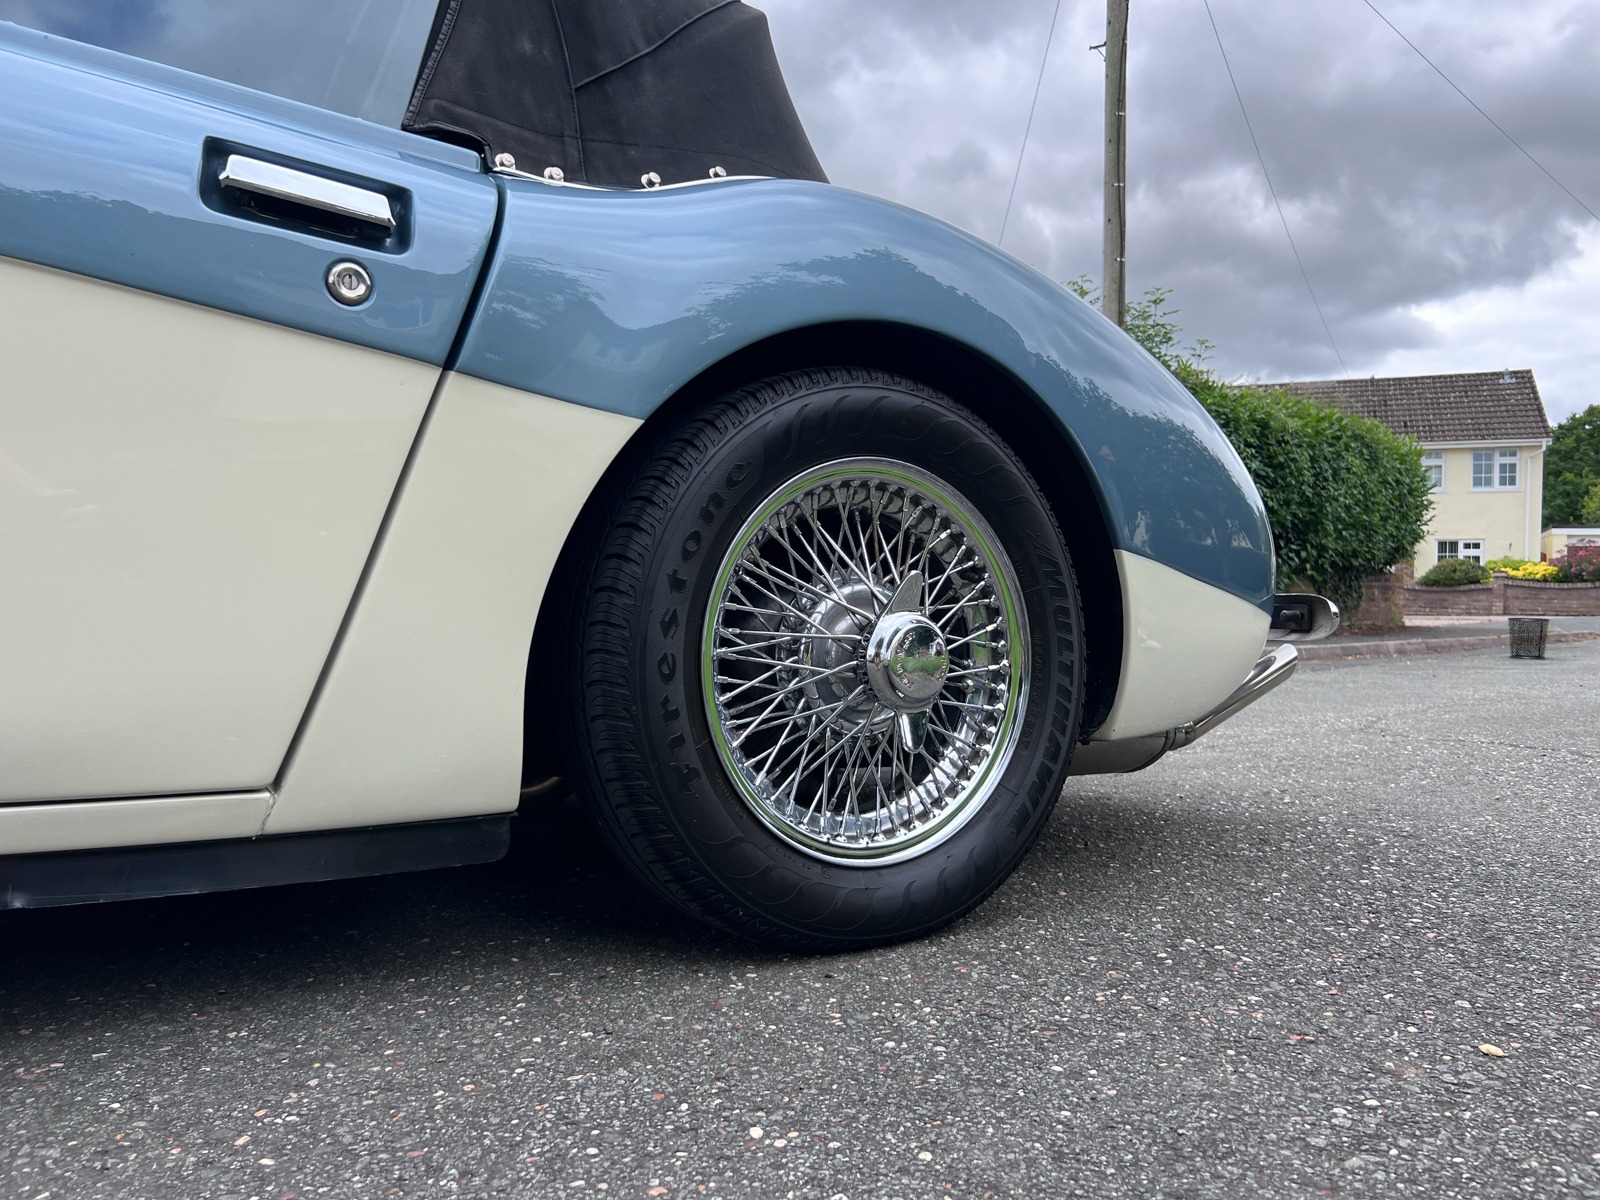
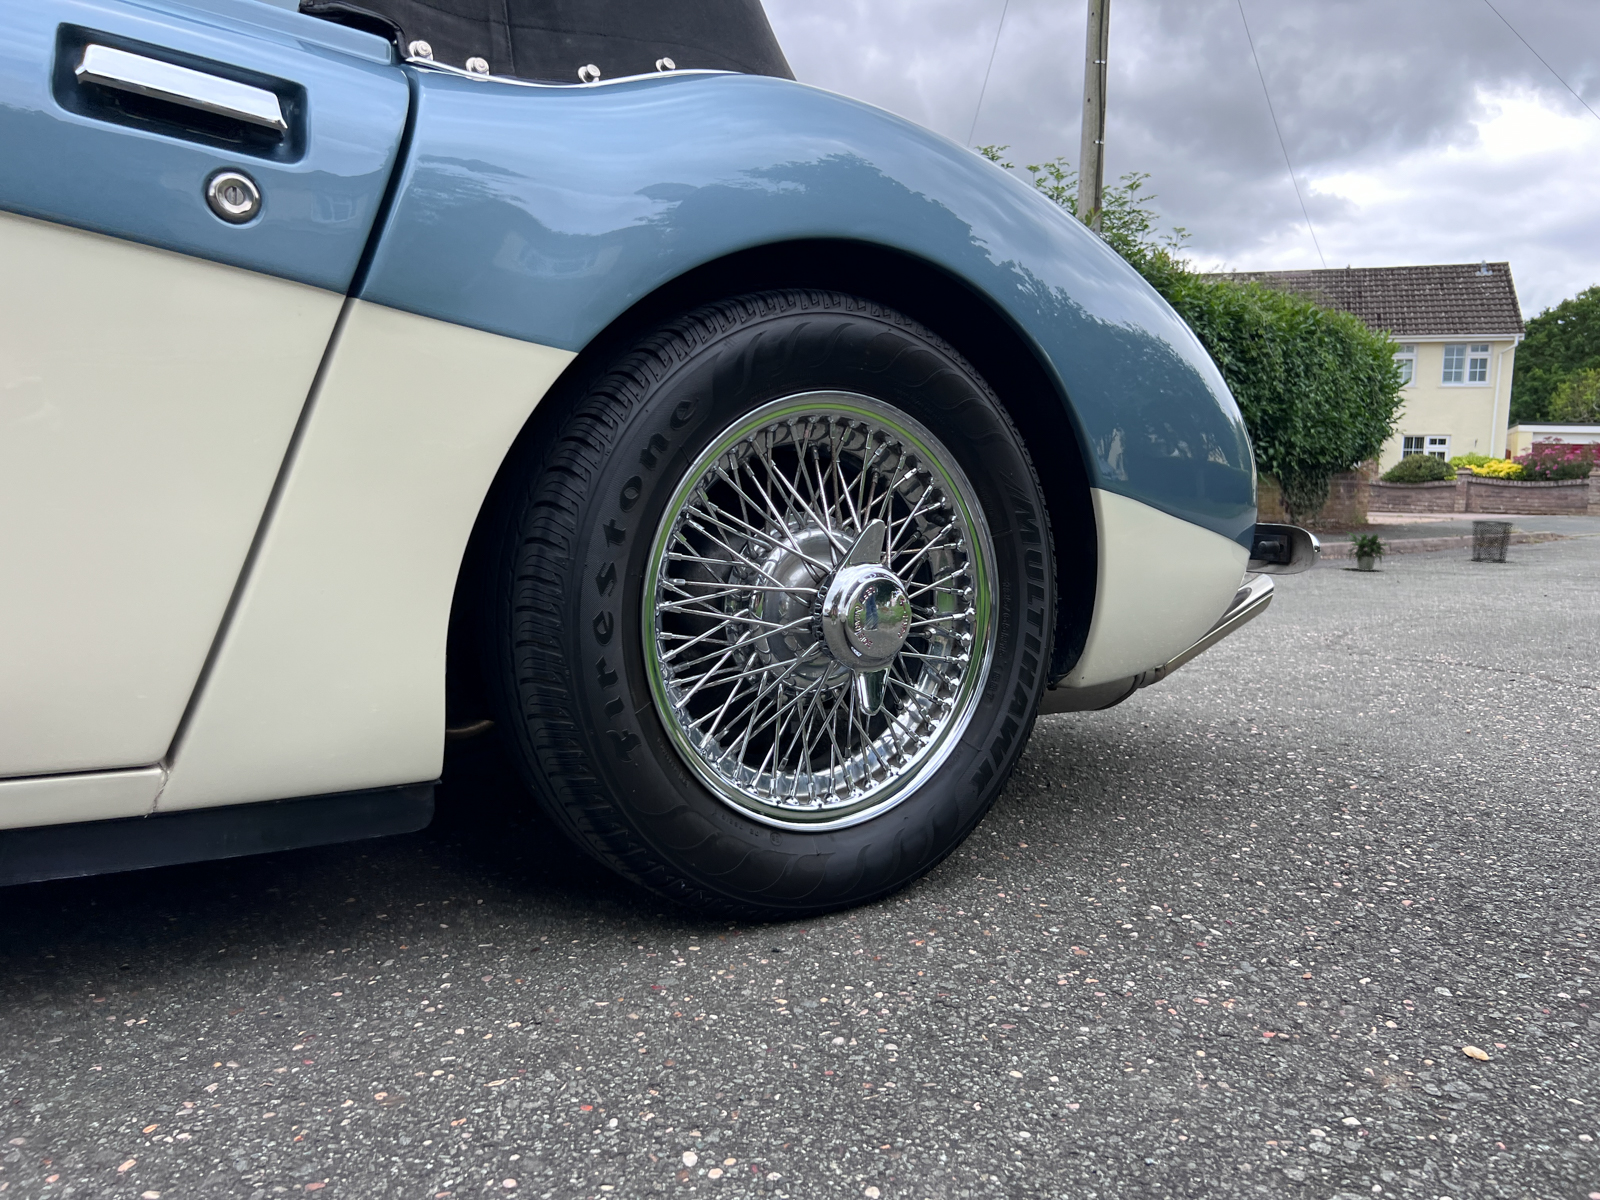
potted plant: none [1373,629,1425,668] -> present [1348,533,1388,571]

